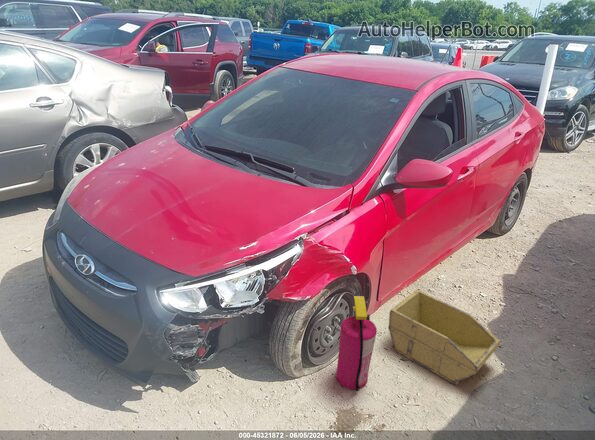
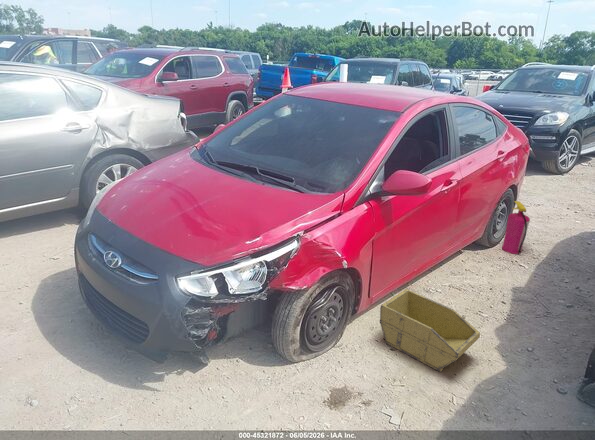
fire extinguisher: present [336,296,377,391] -> present [502,201,530,254]

